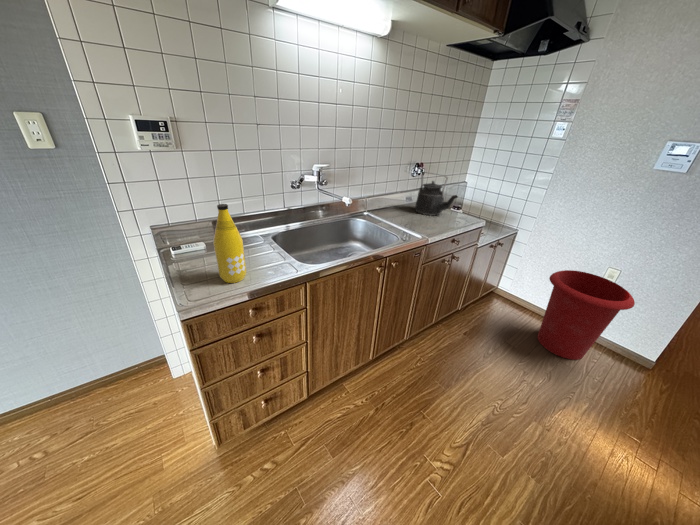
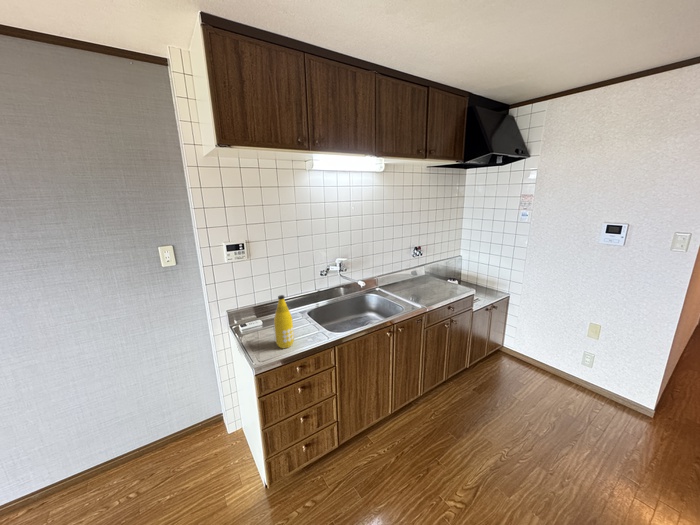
kettle: present [415,172,458,215] -> none [418,254,450,287]
waste bin: present [537,270,635,360] -> none [539,327,614,411]

